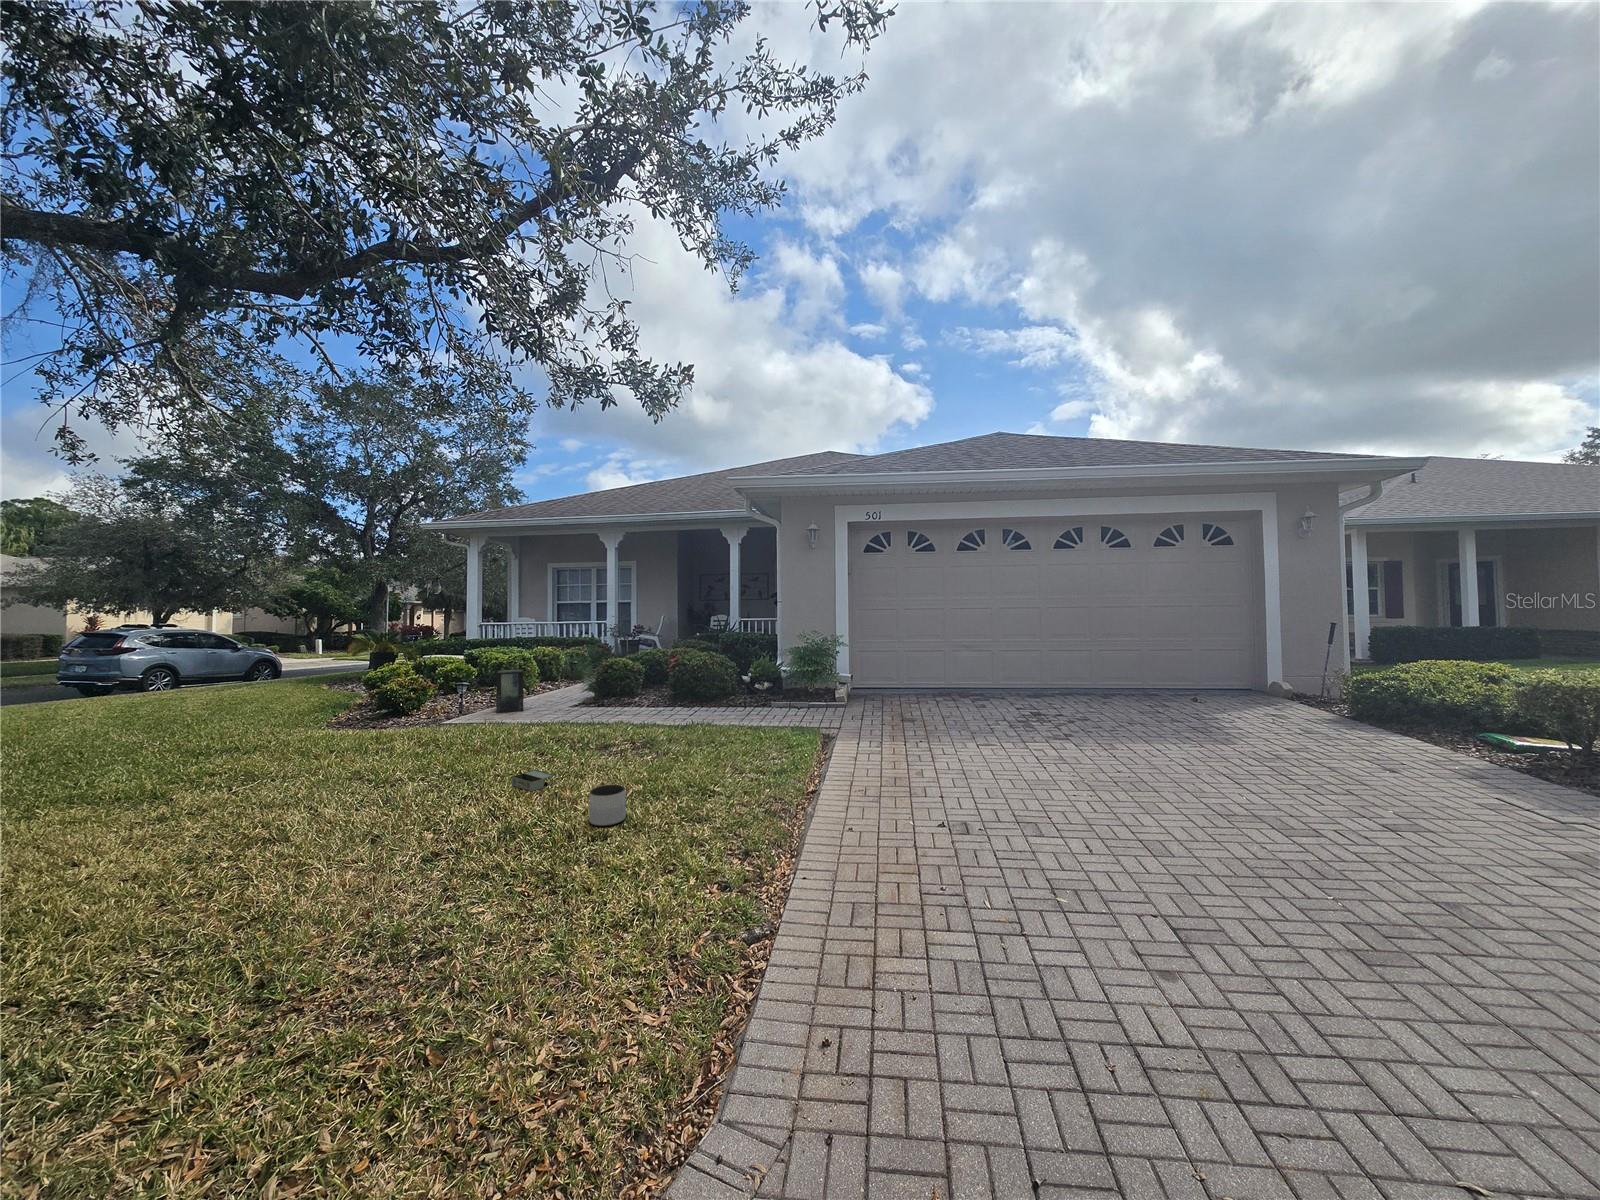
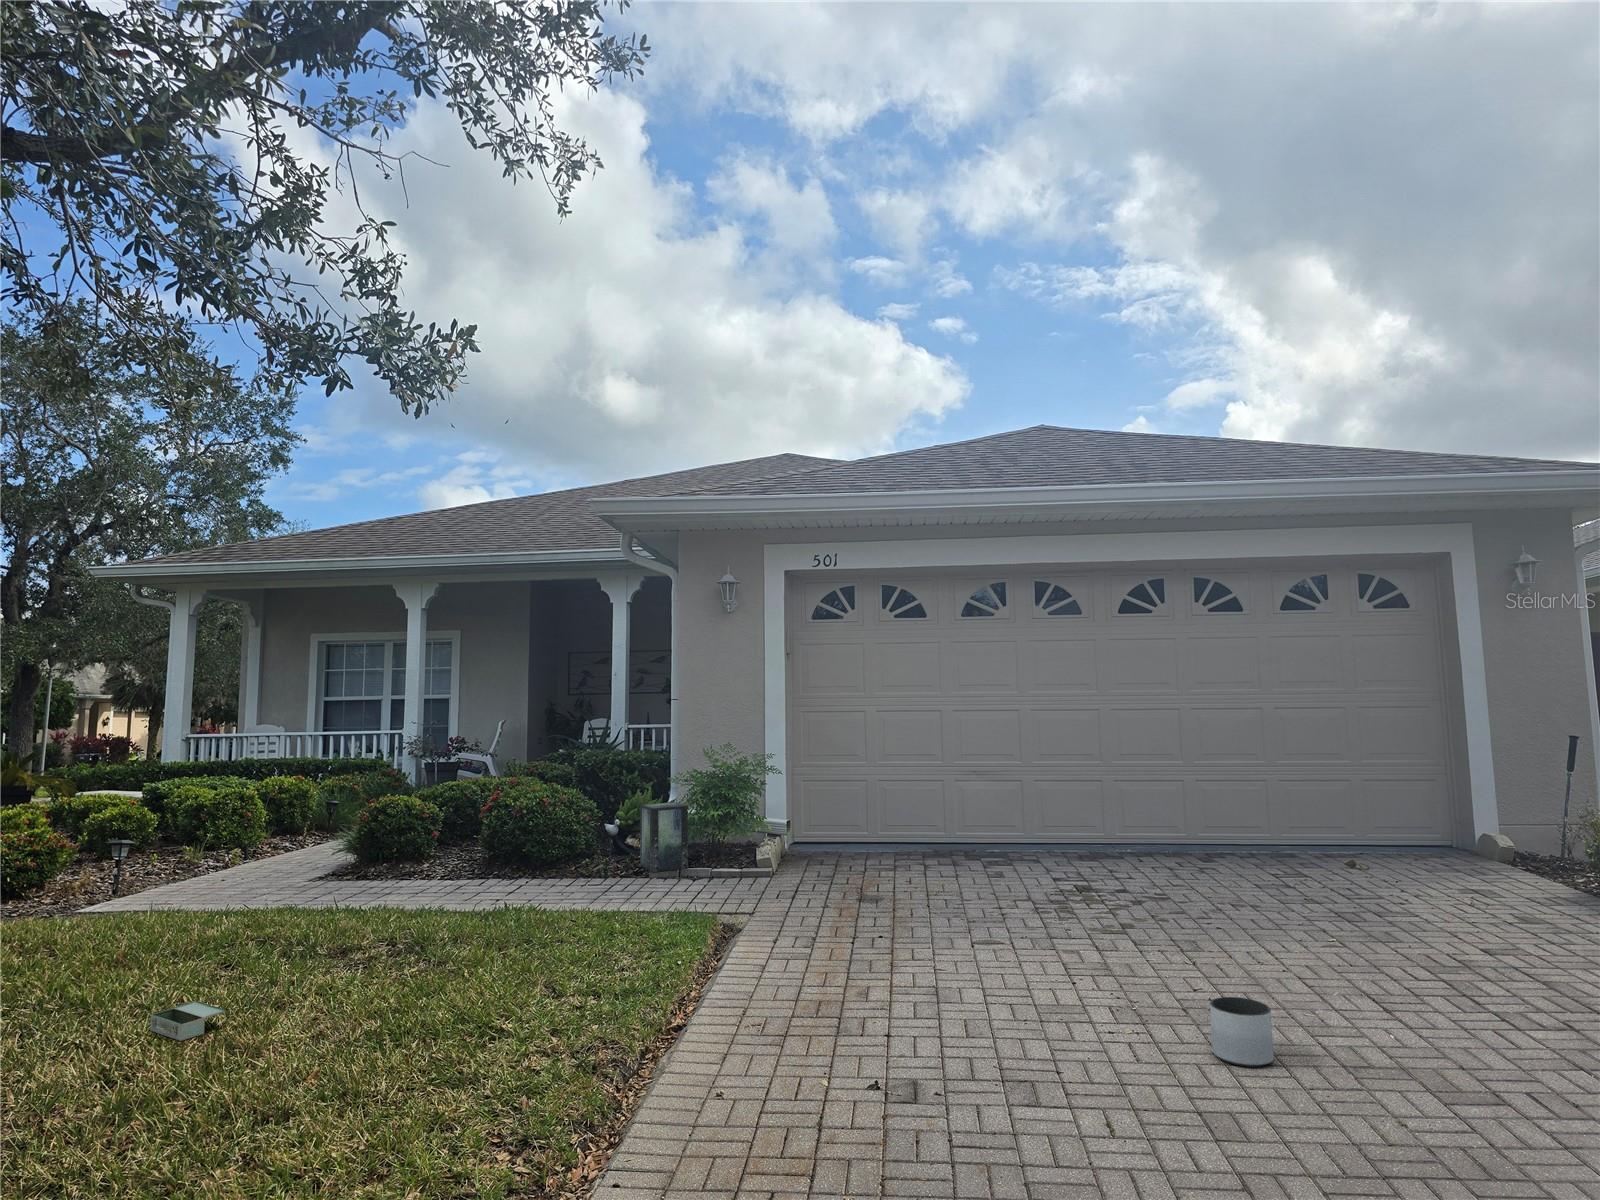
storage box: present [496,669,523,713] -> present [640,802,688,872]
planter: present [589,785,626,826] -> present [1210,997,1274,1067]

